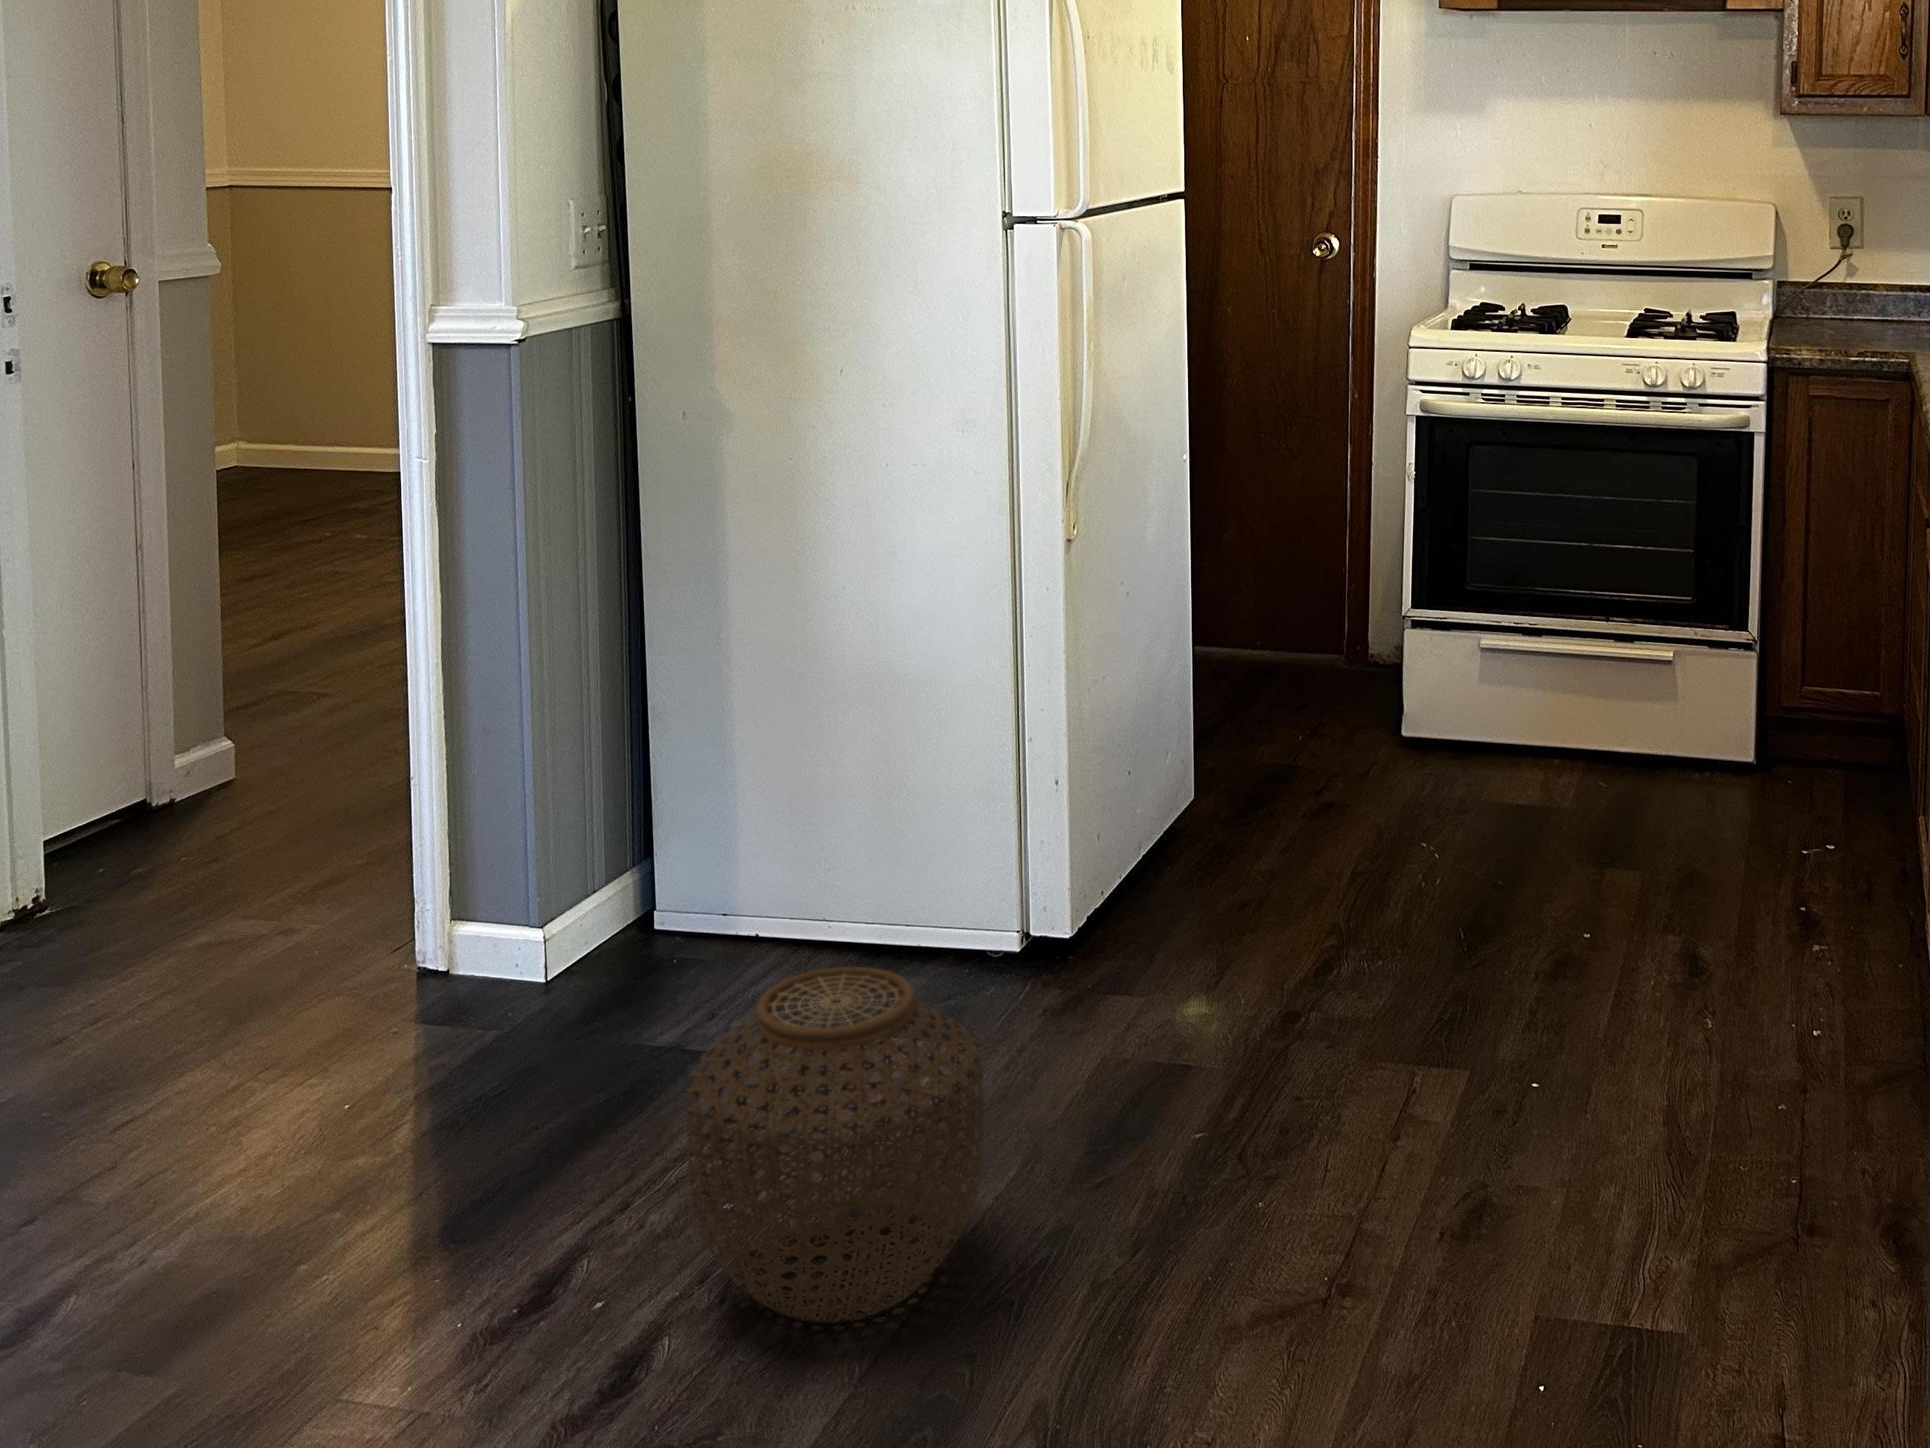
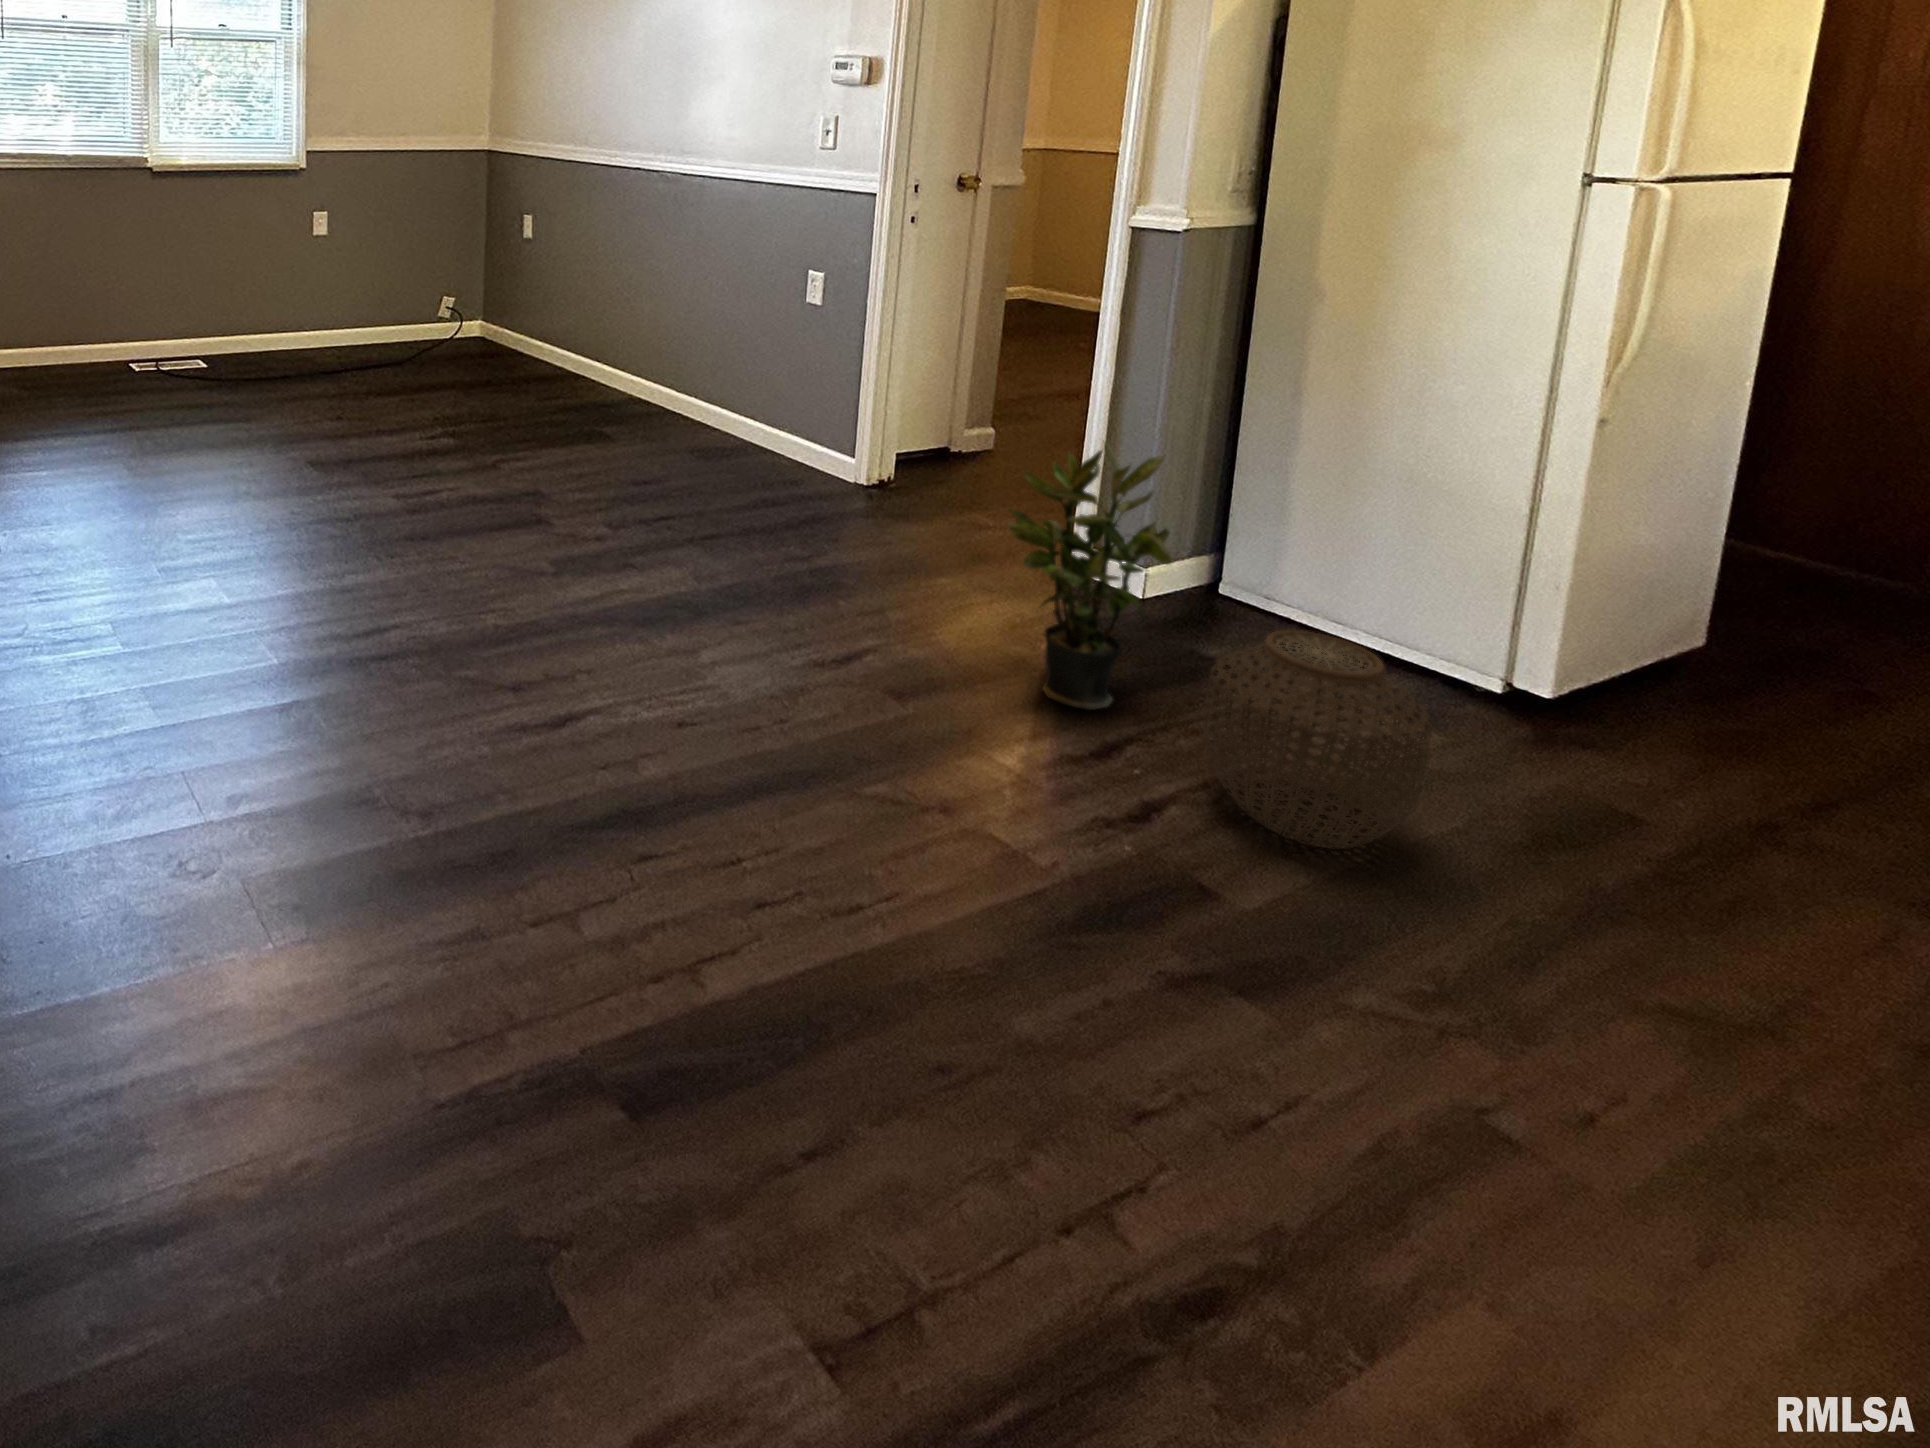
potted plant: none [300,737,595,1250] -> present [1008,440,1172,710]

